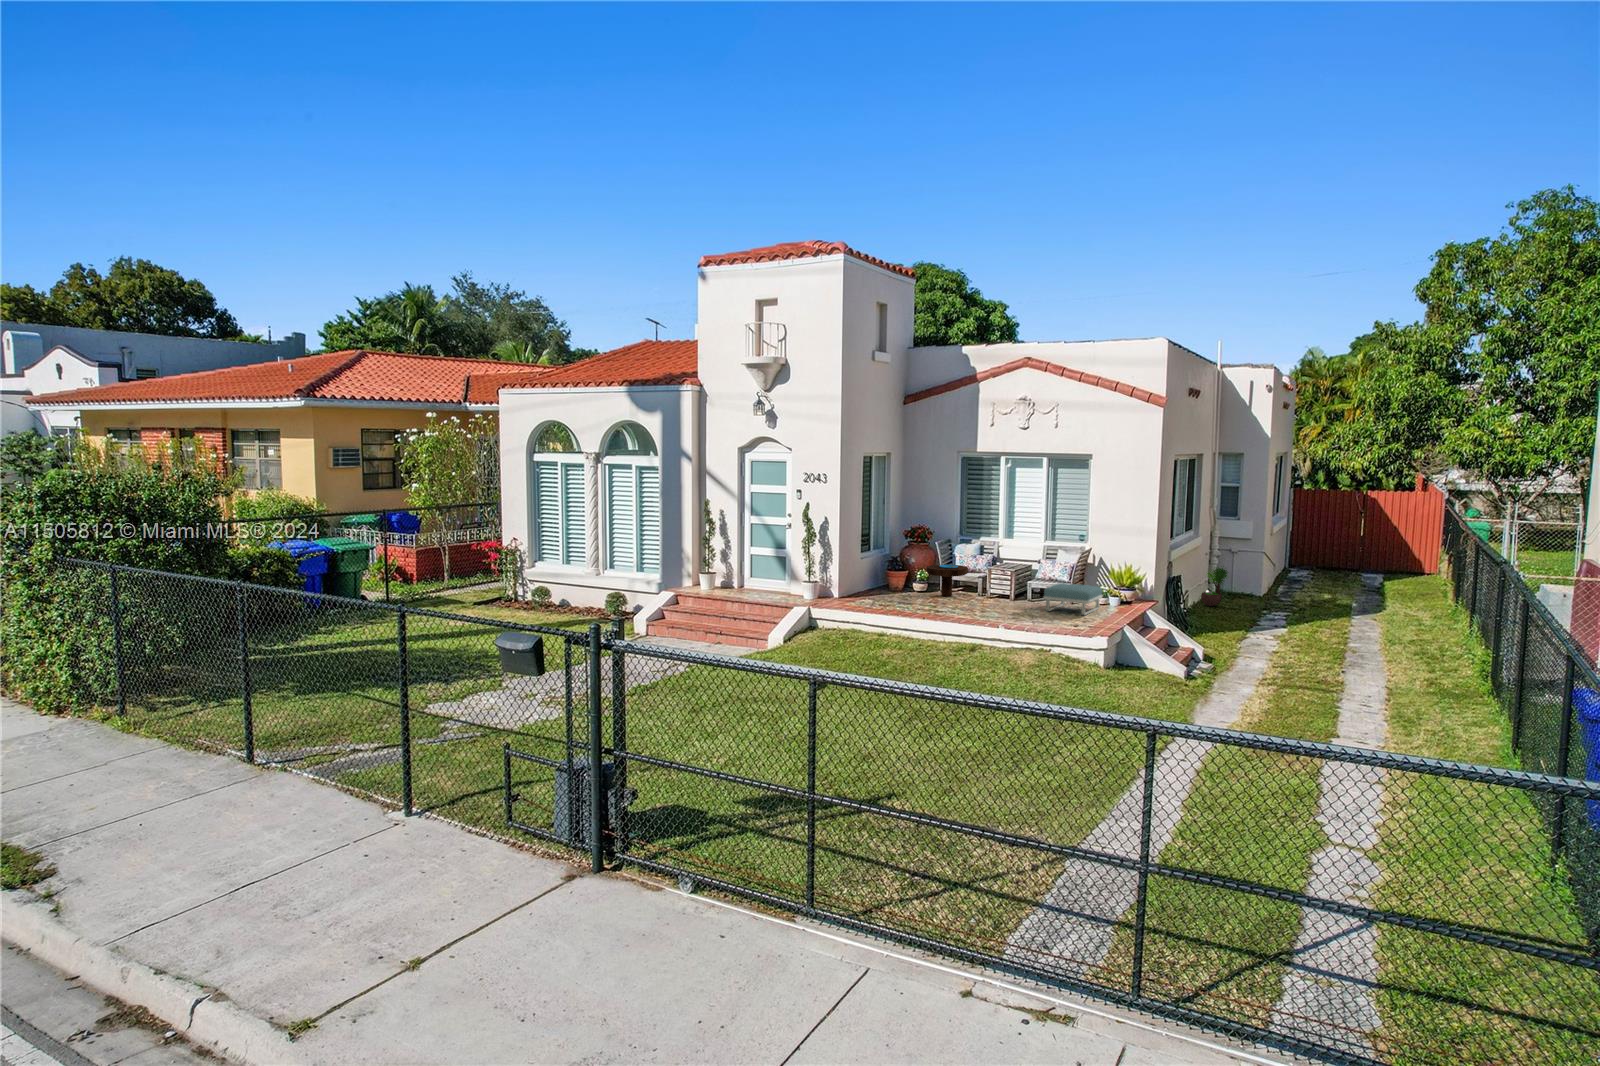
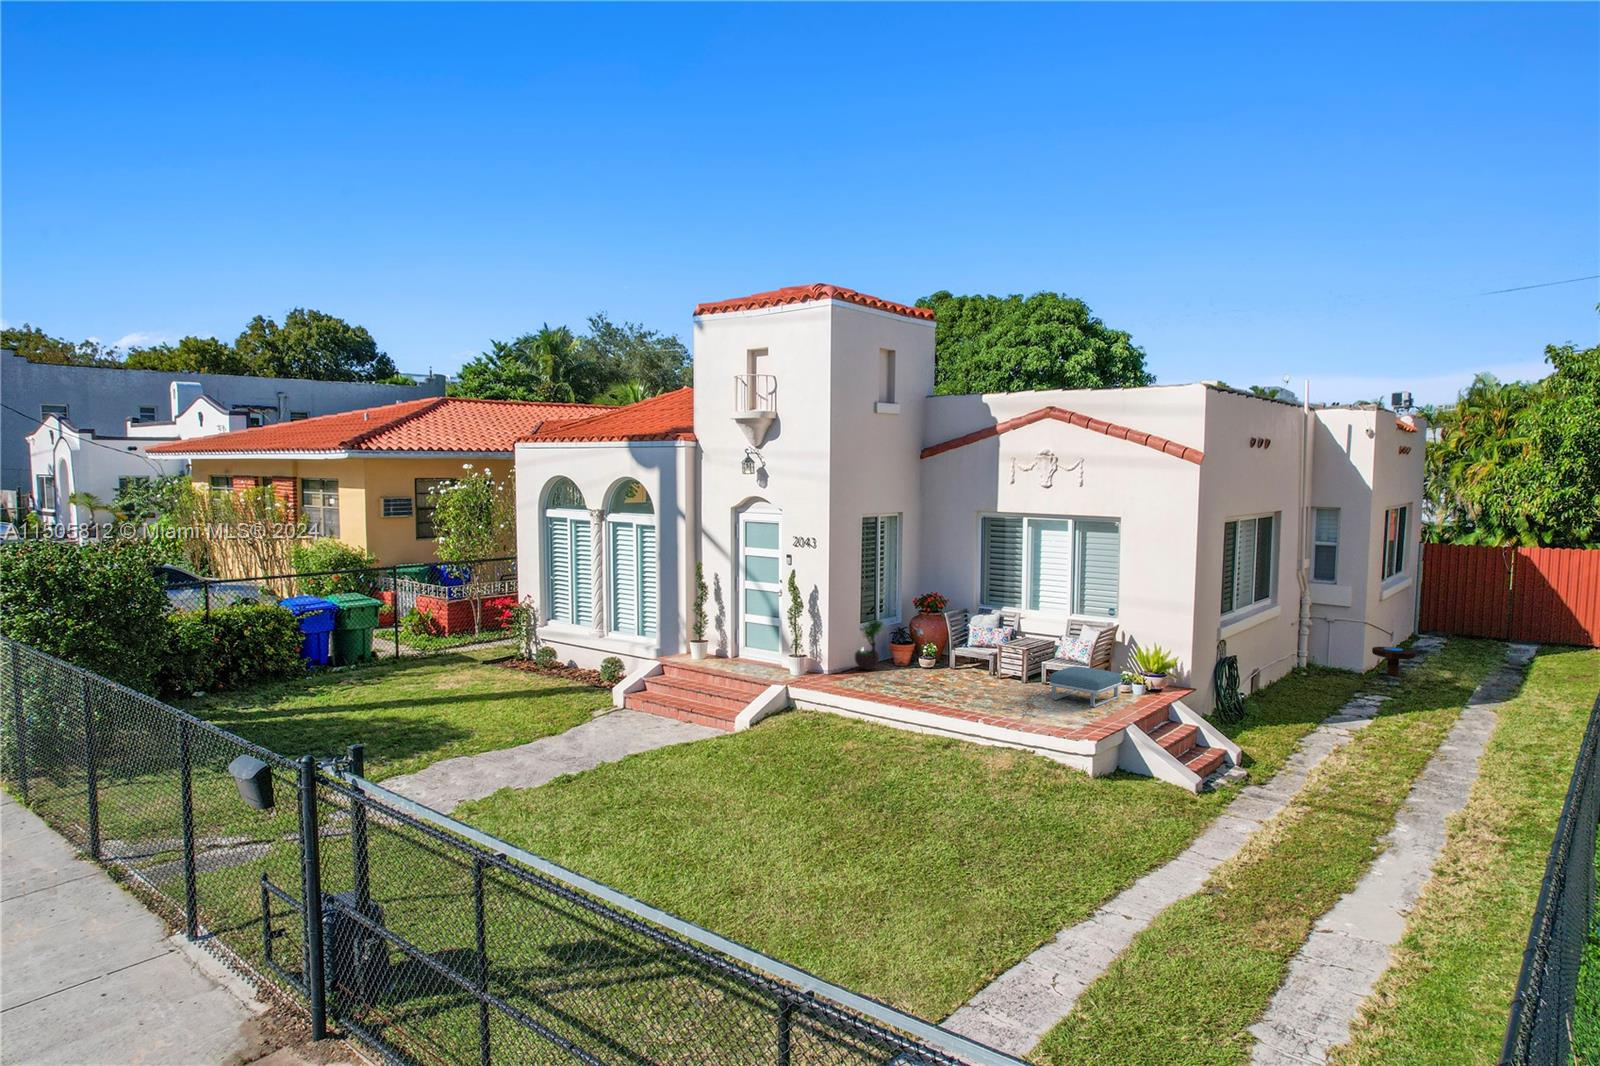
side table: present [926,565,968,597] -> present [1372,647,1416,676]
potted tree: present [1201,567,1228,606] -> present [855,619,883,670]

